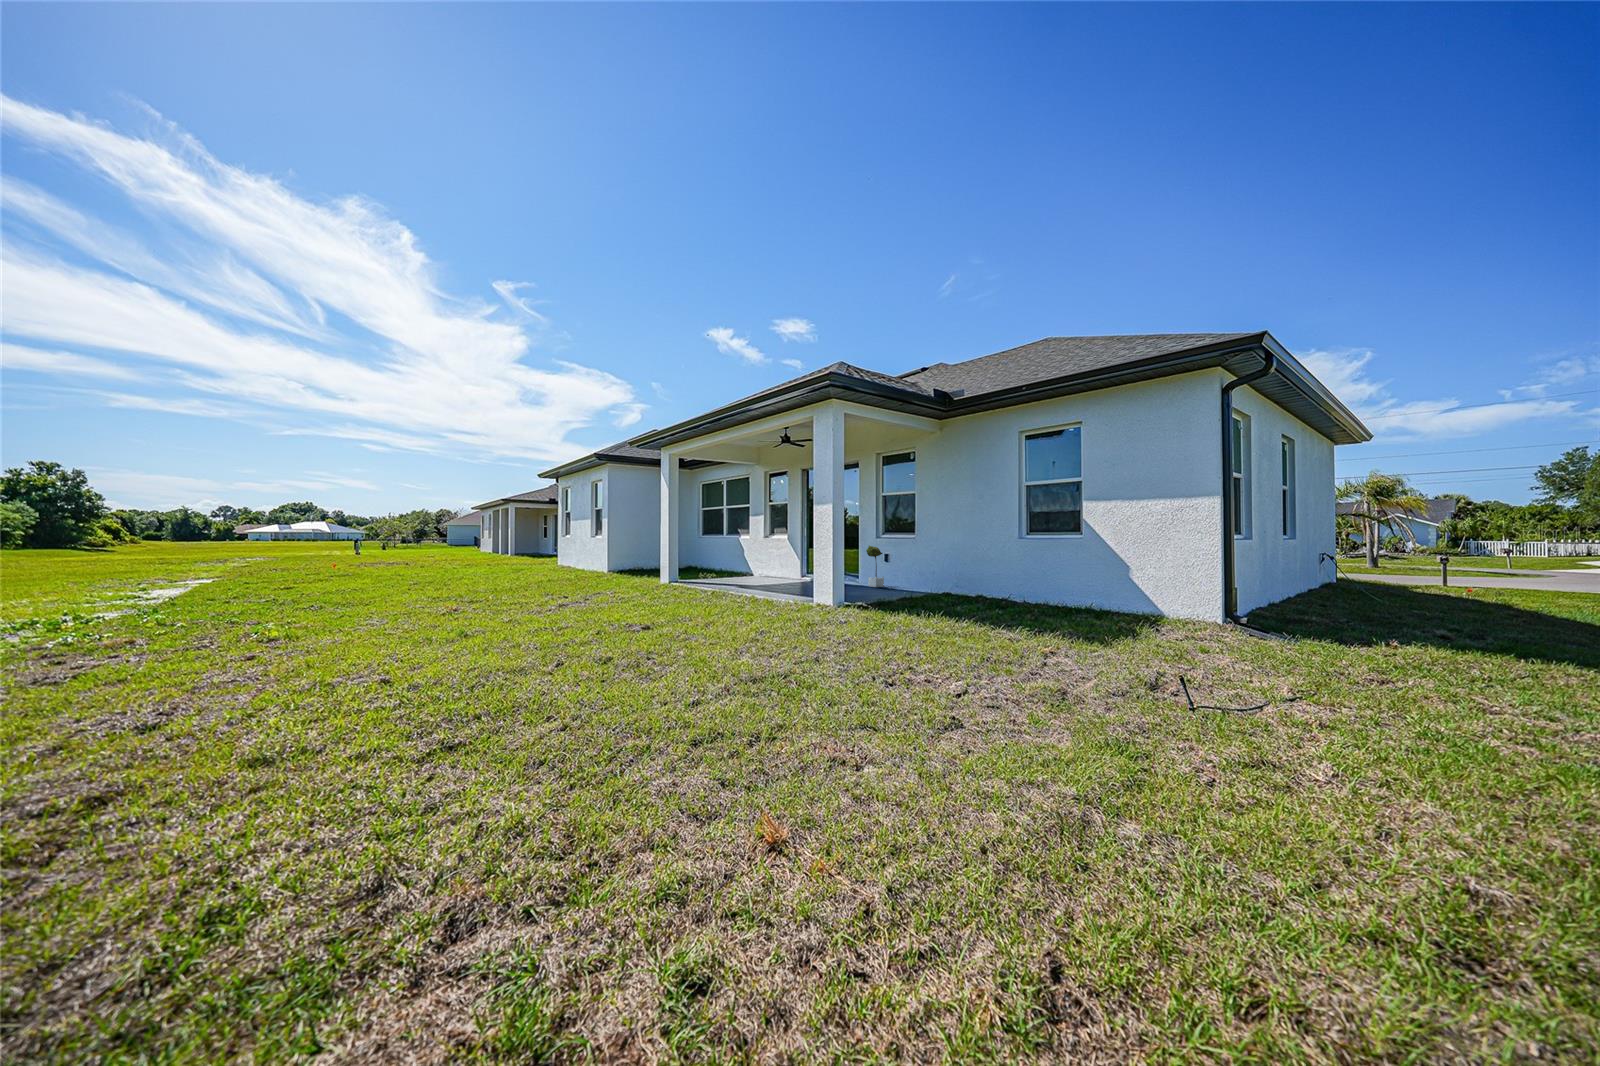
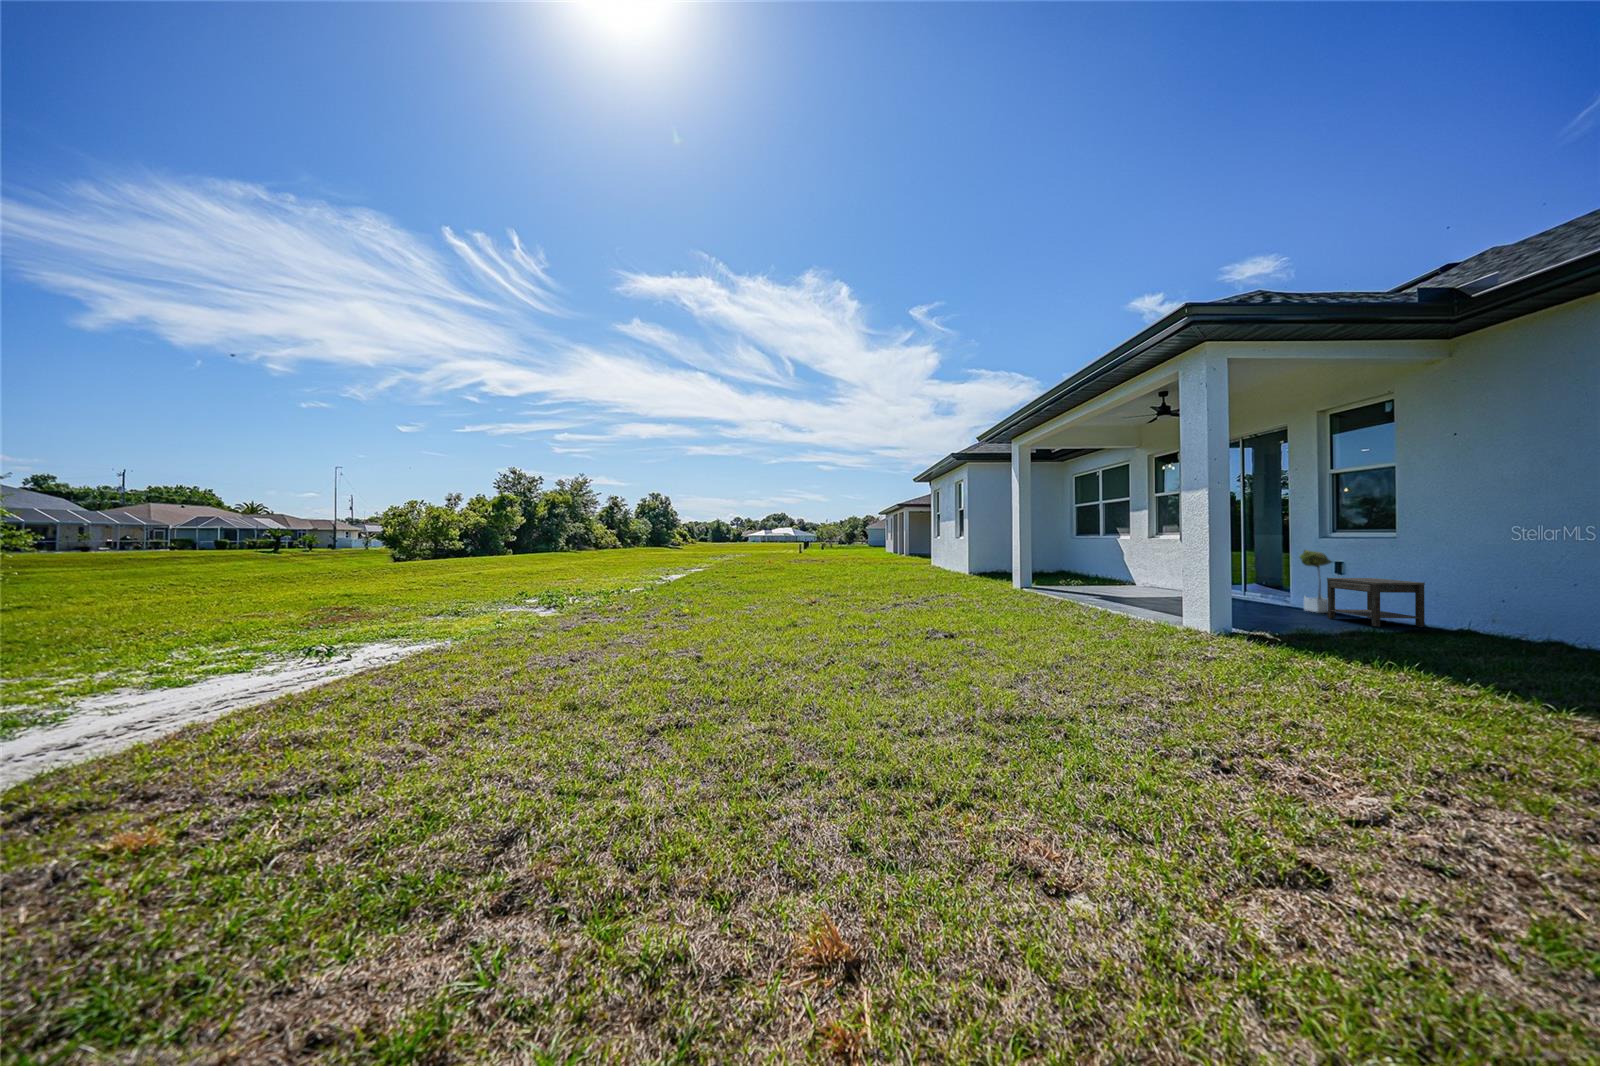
side table: none [883,563,927,593] -> present [1327,578,1425,627]

